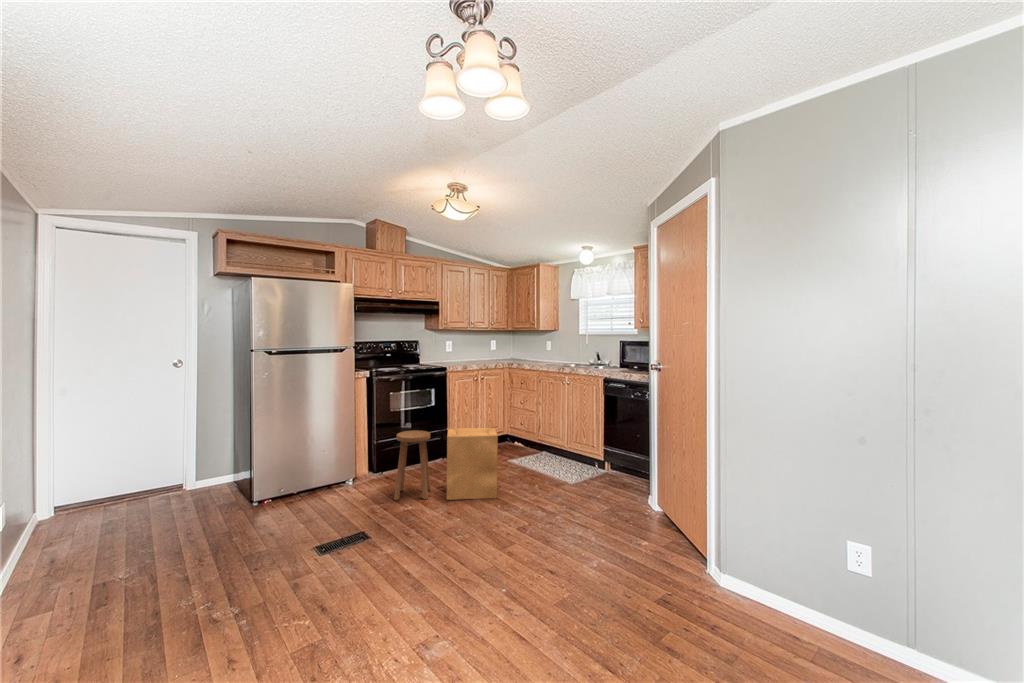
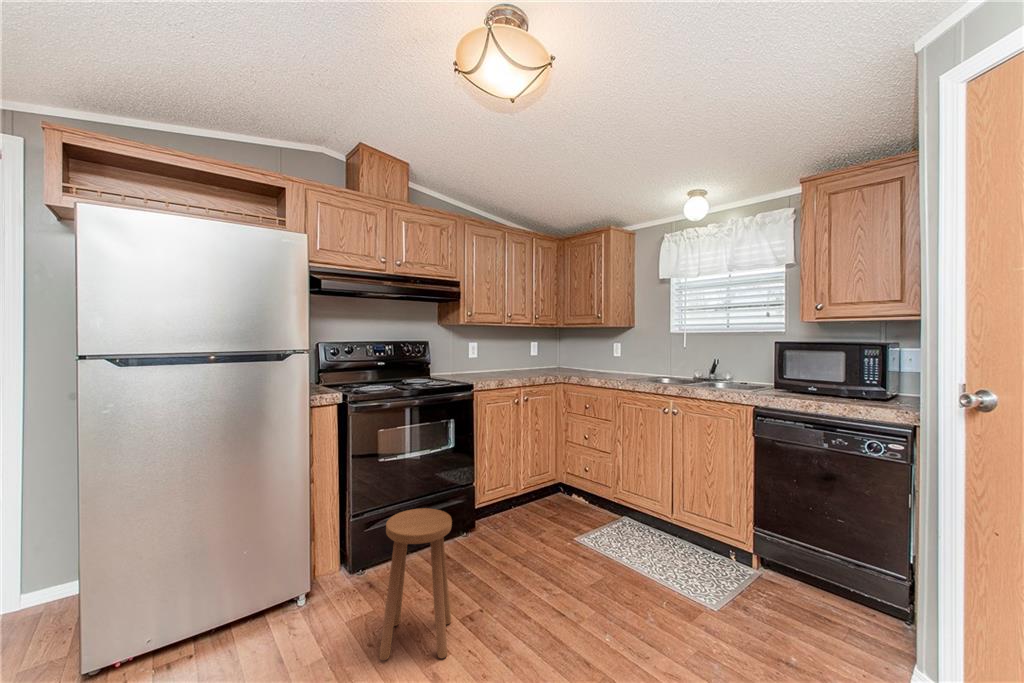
cardboard box: present [447,428,498,500] -> none [483,502,587,662]

